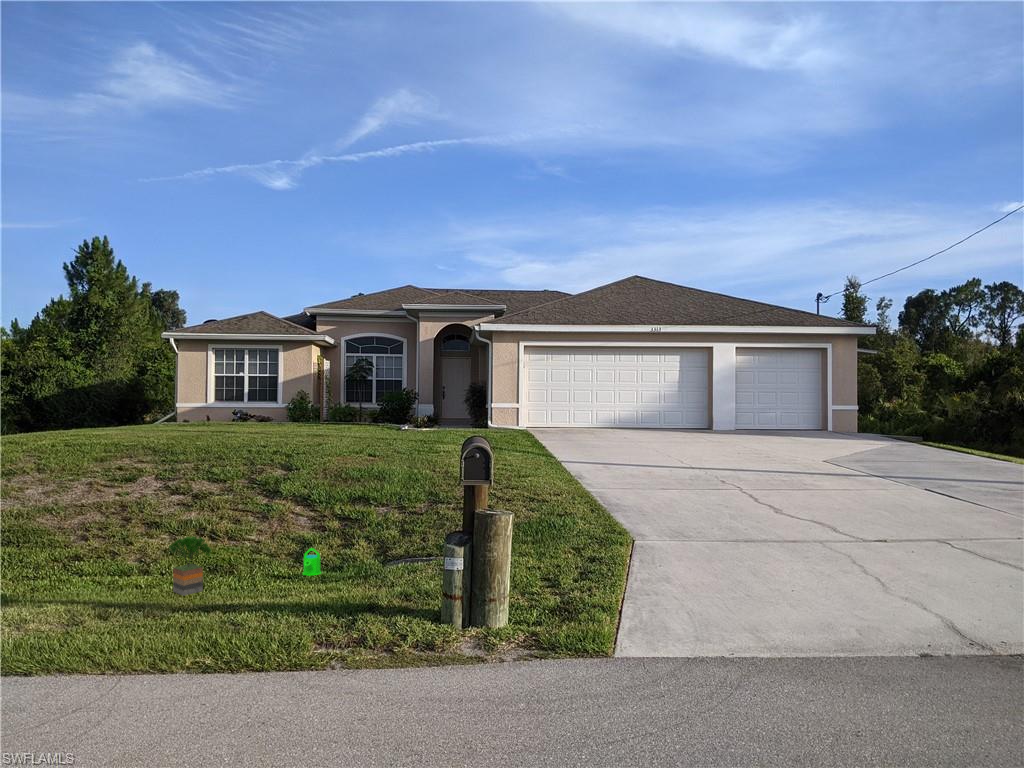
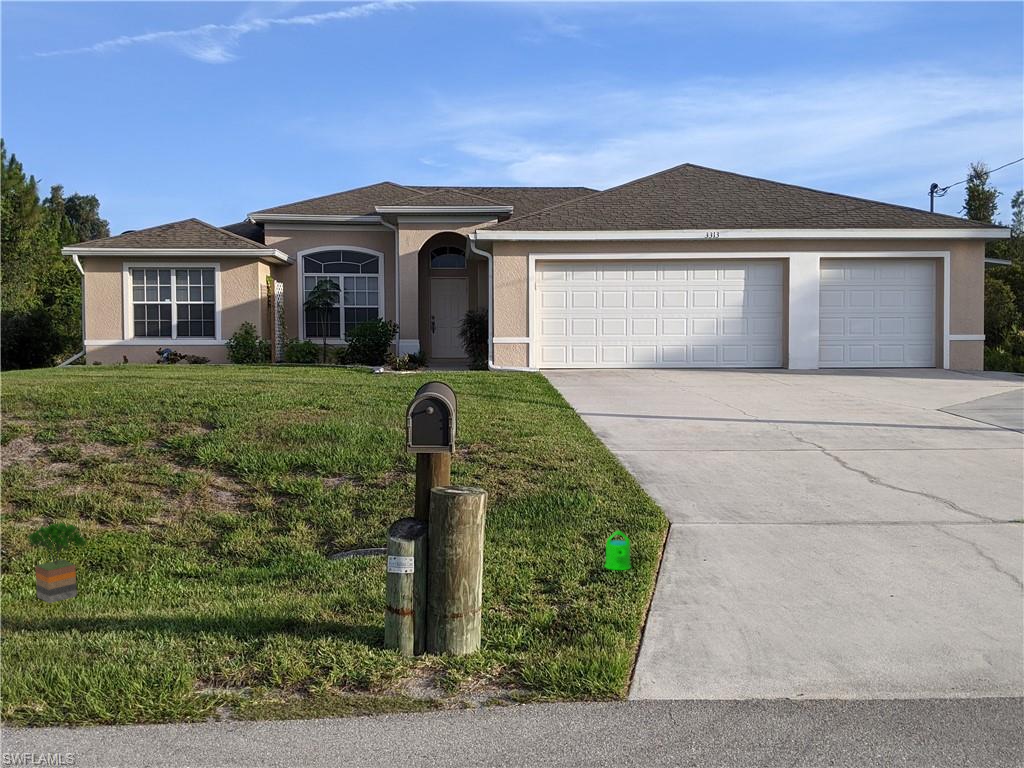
watering can: present [302,548,321,576] -> present [605,531,631,570]

